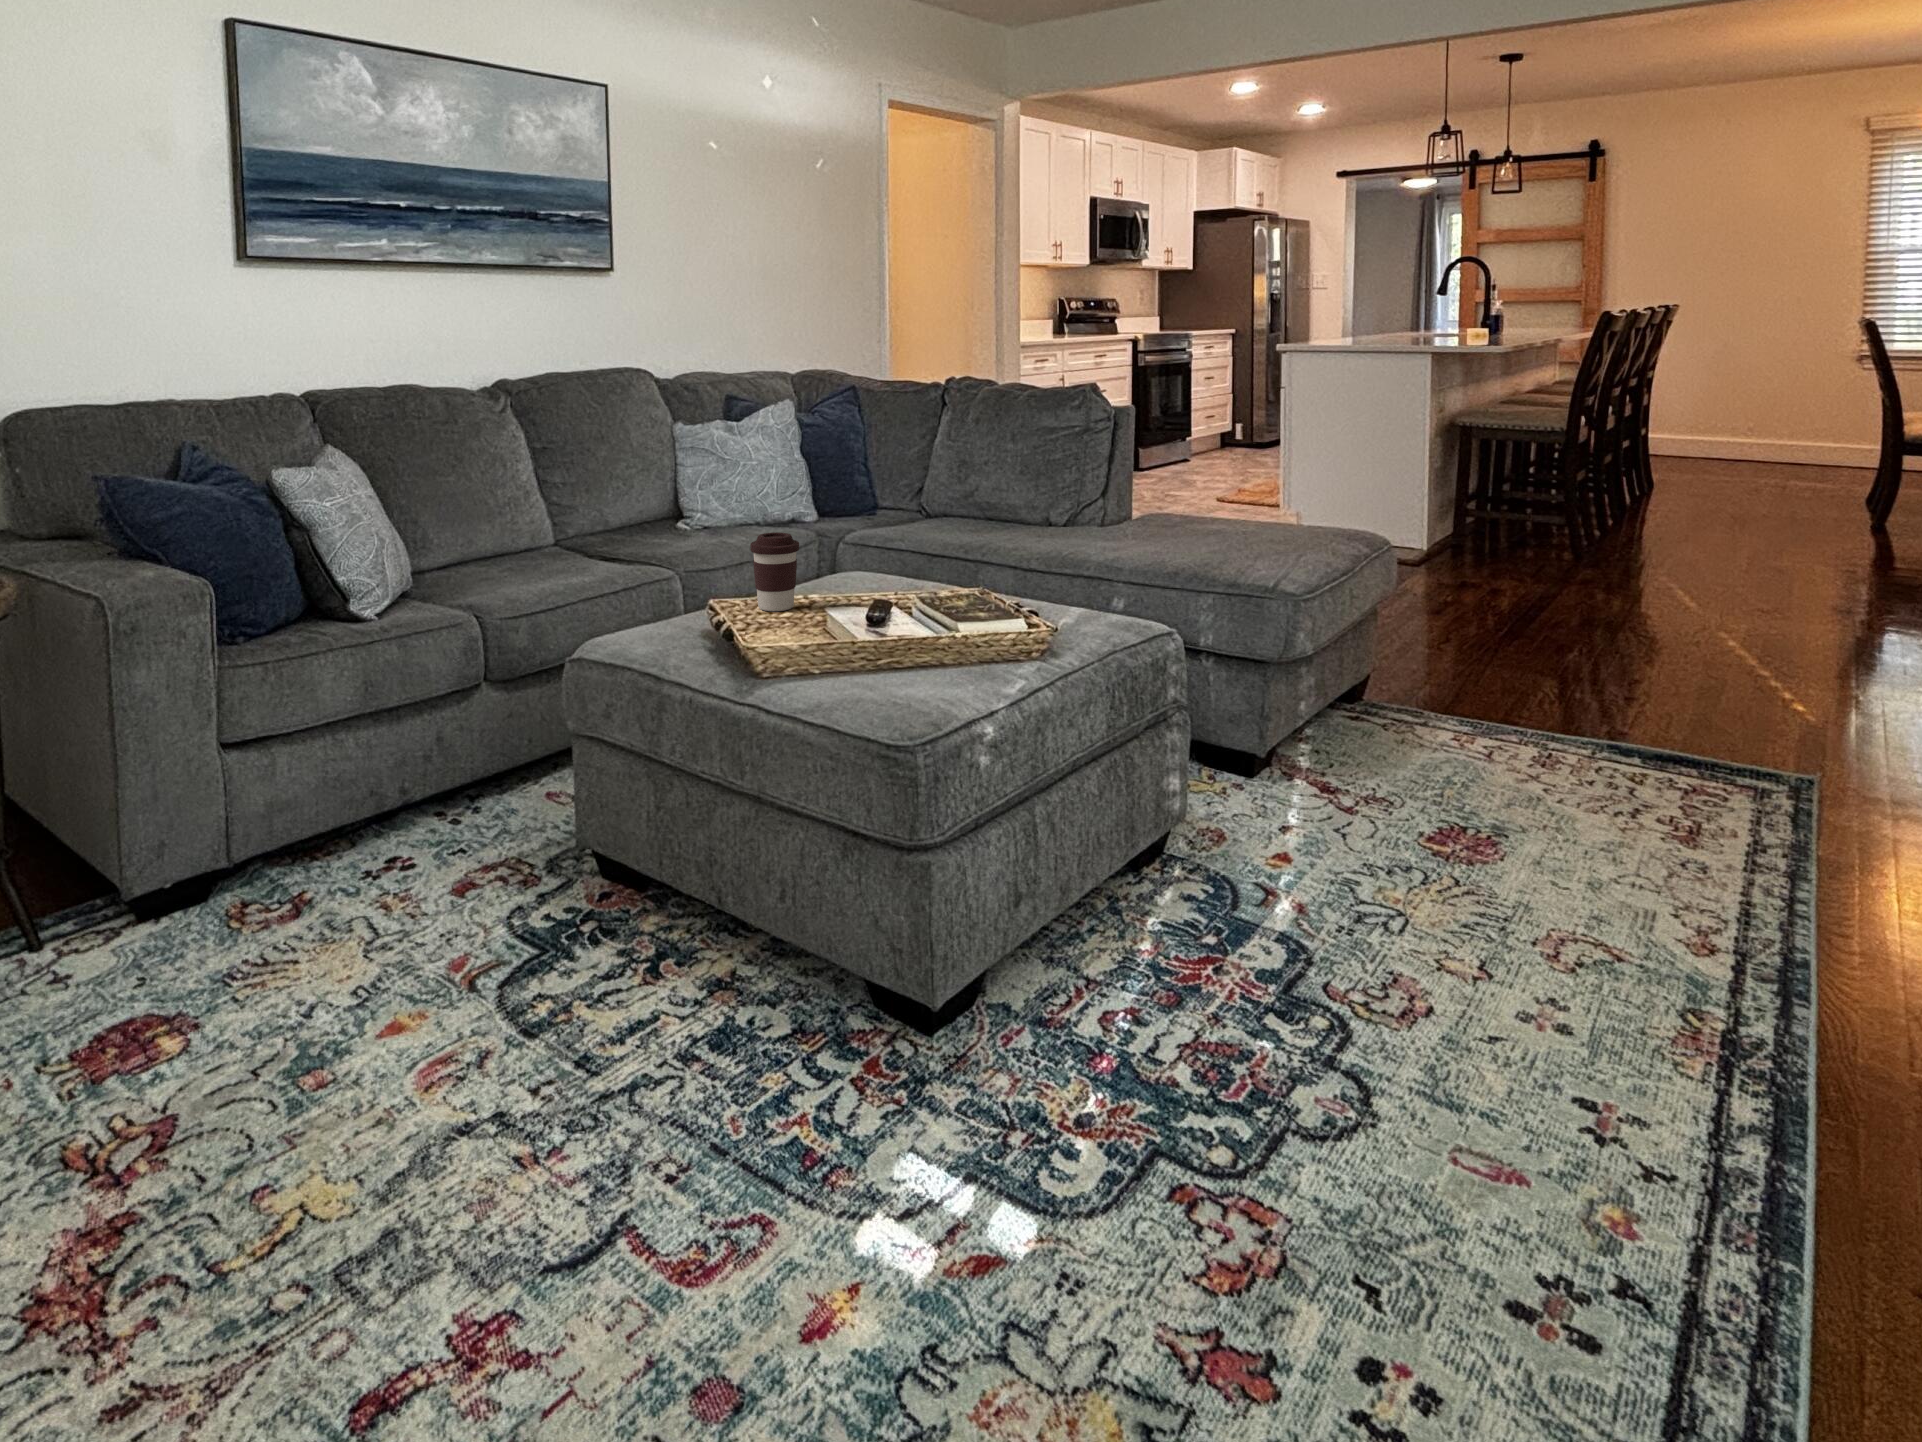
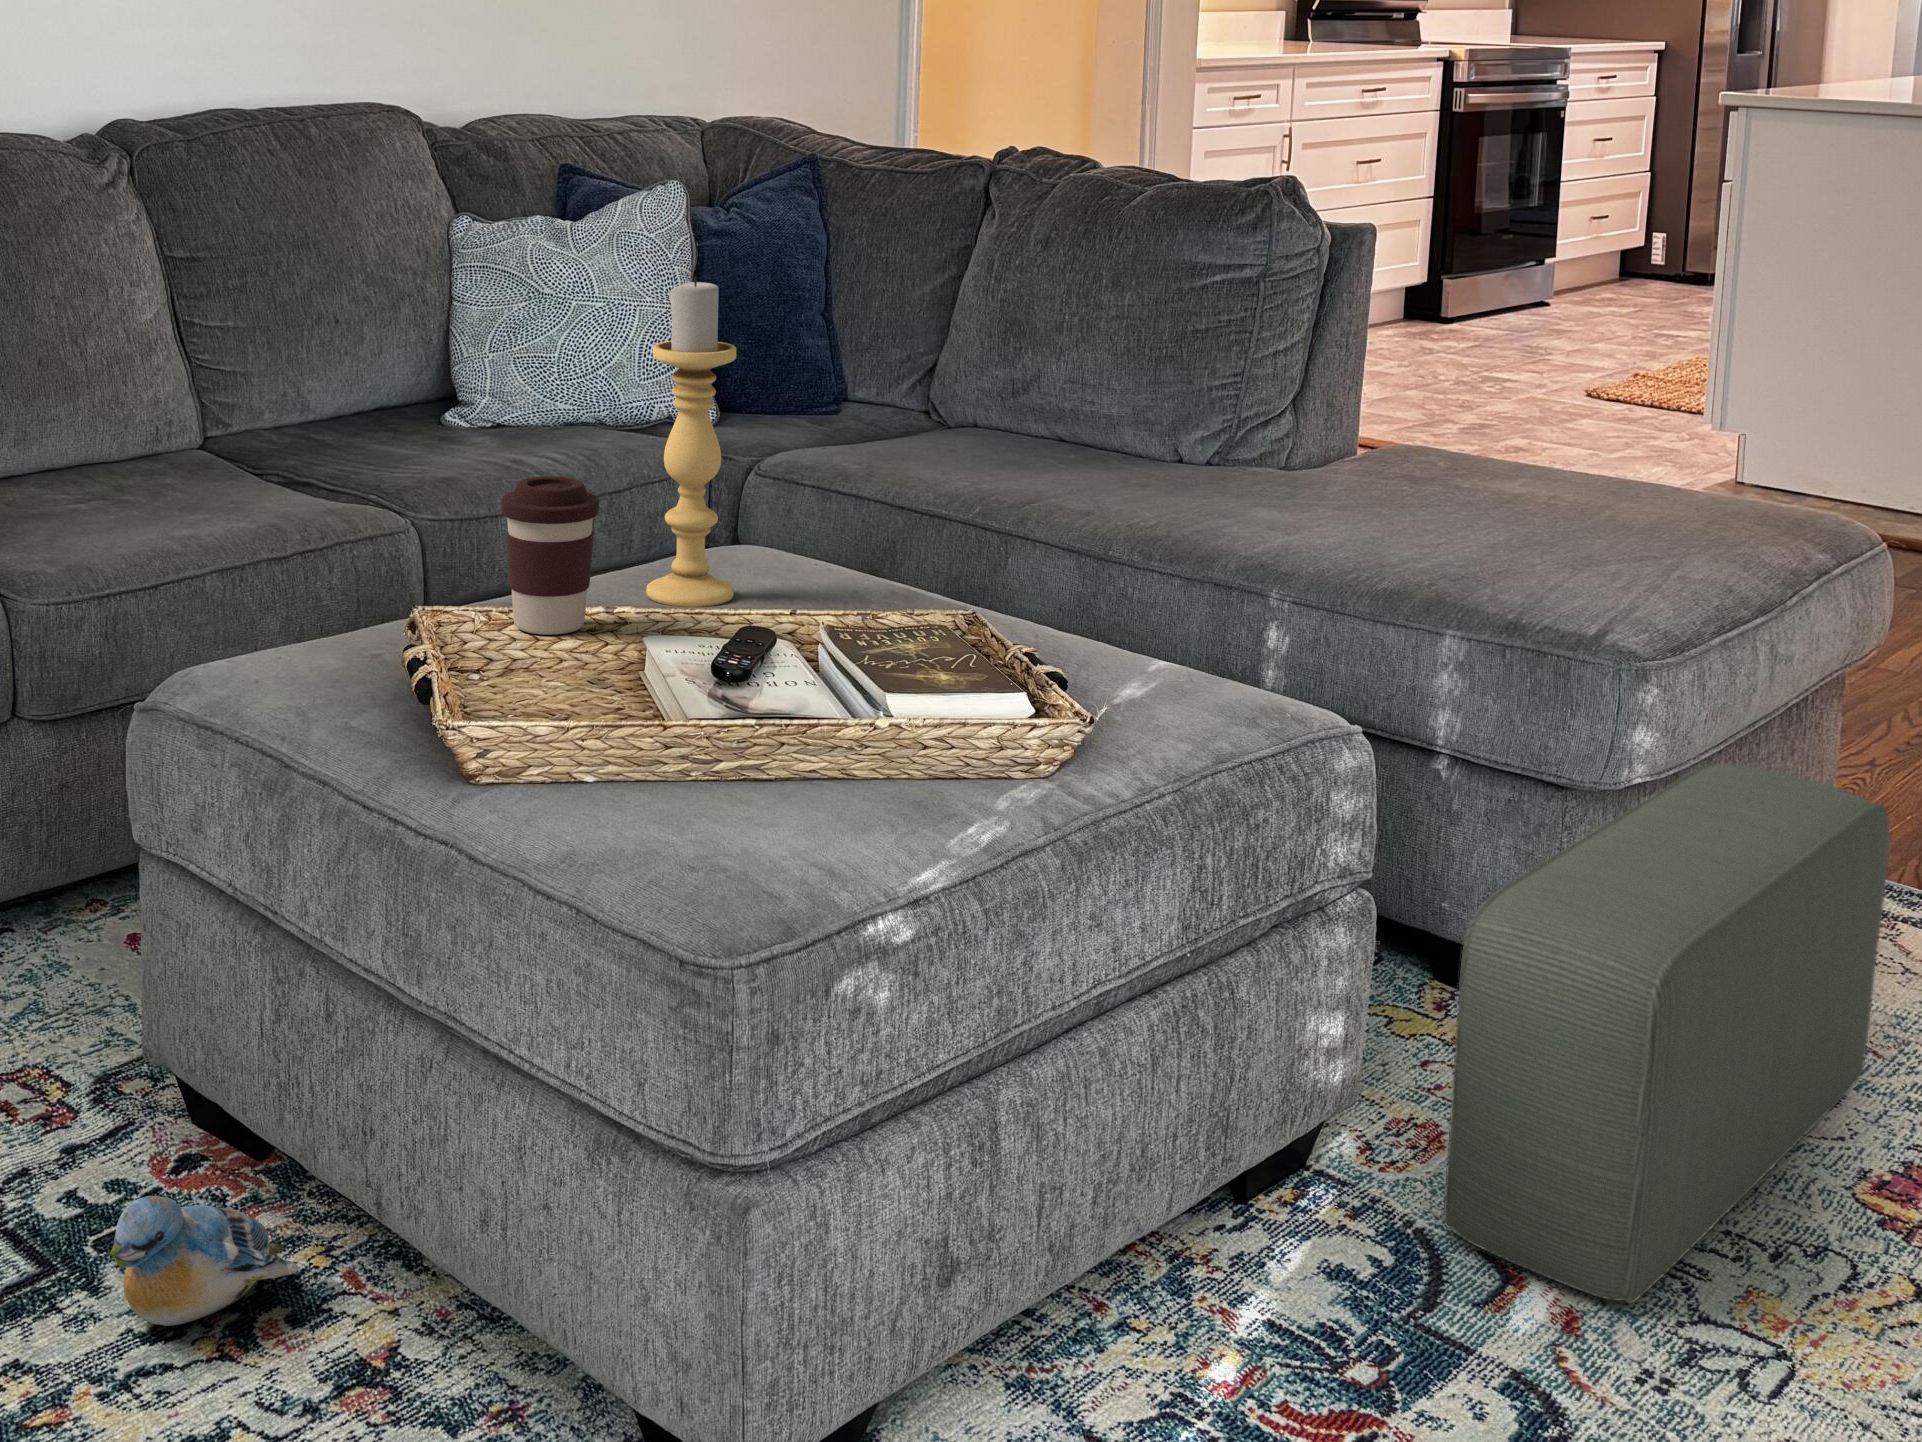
candle holder: none [817,432,861,597] -> present [646,277,736,607]
pouf: none [1234,646,1415,898] -> present [1444,763,1890,1303]
plush toy: none [588,902,681,970] -> present [110,1196,298,1326]

